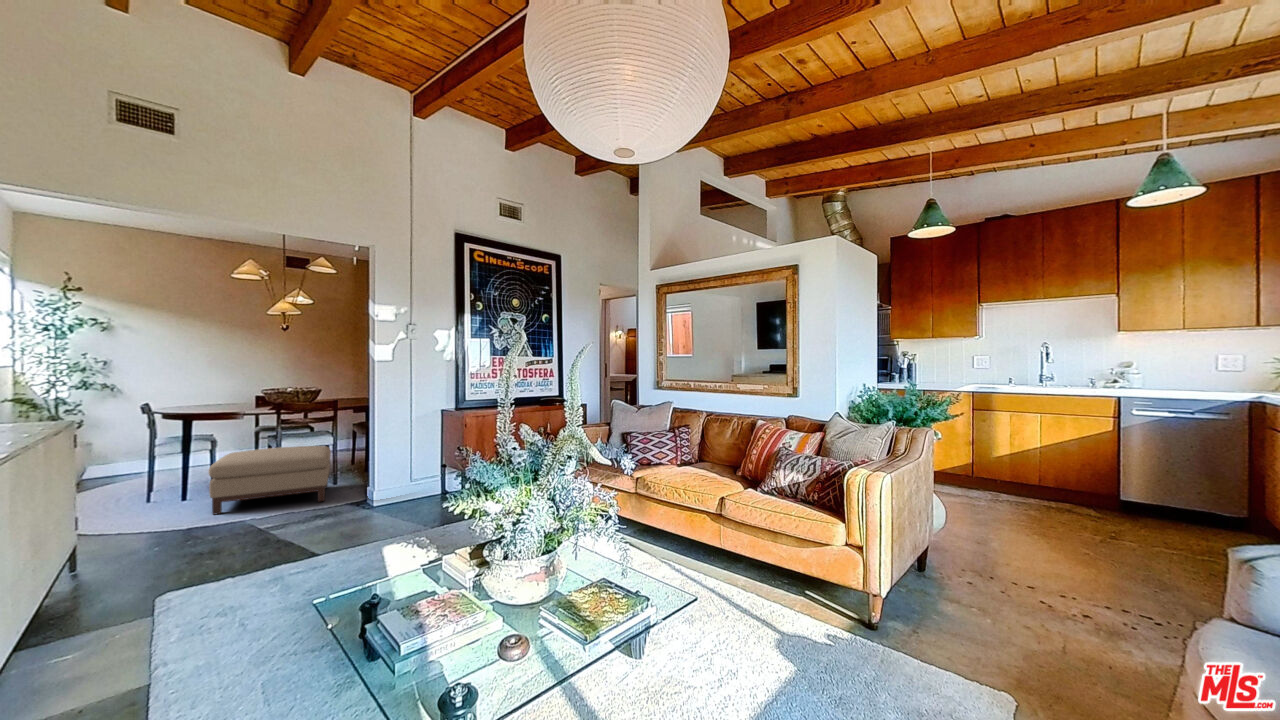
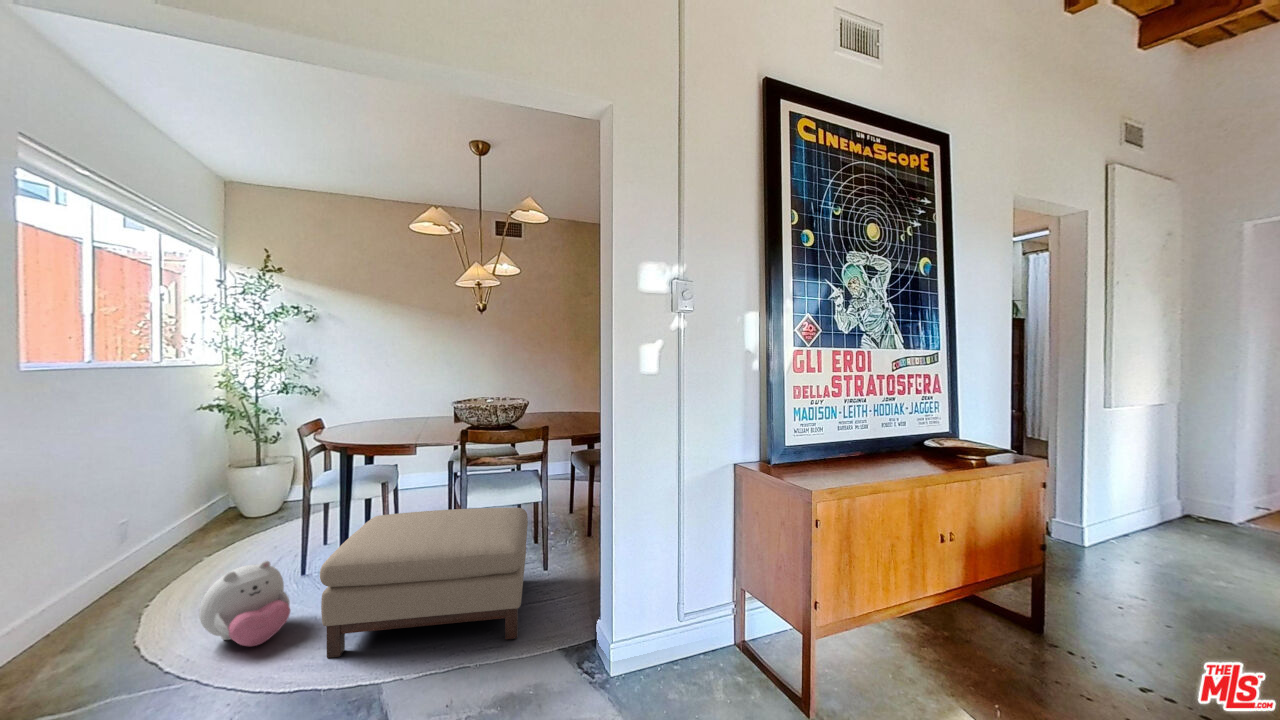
plush toy: none [125,474,183,516] -> present [199,561,290,646]

